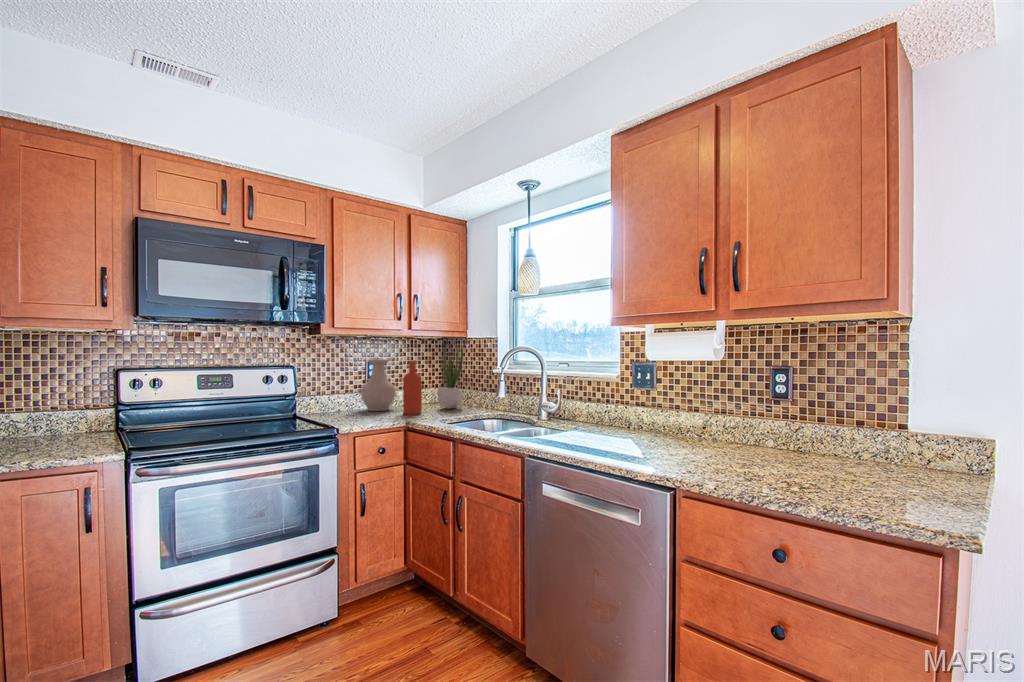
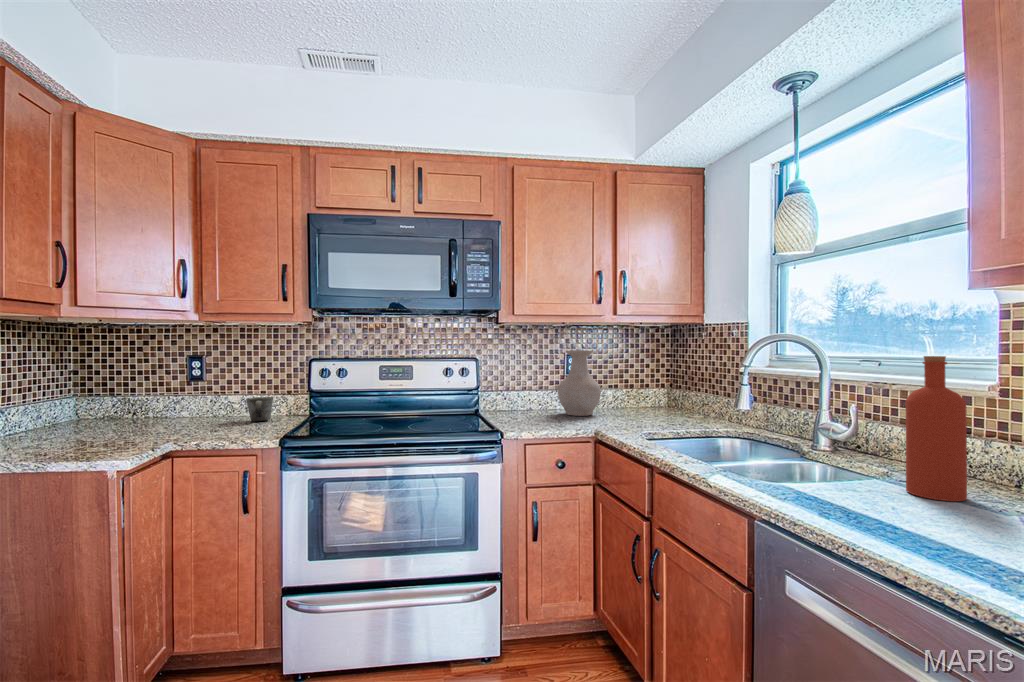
potted plant: present [438,345,465,409] -> none [656,328,697,419]
bottle: present [403,360,422,415] -> present [905,356,967,501]
mug: none [45,412,78,439] -> present [246,397,273,422]

